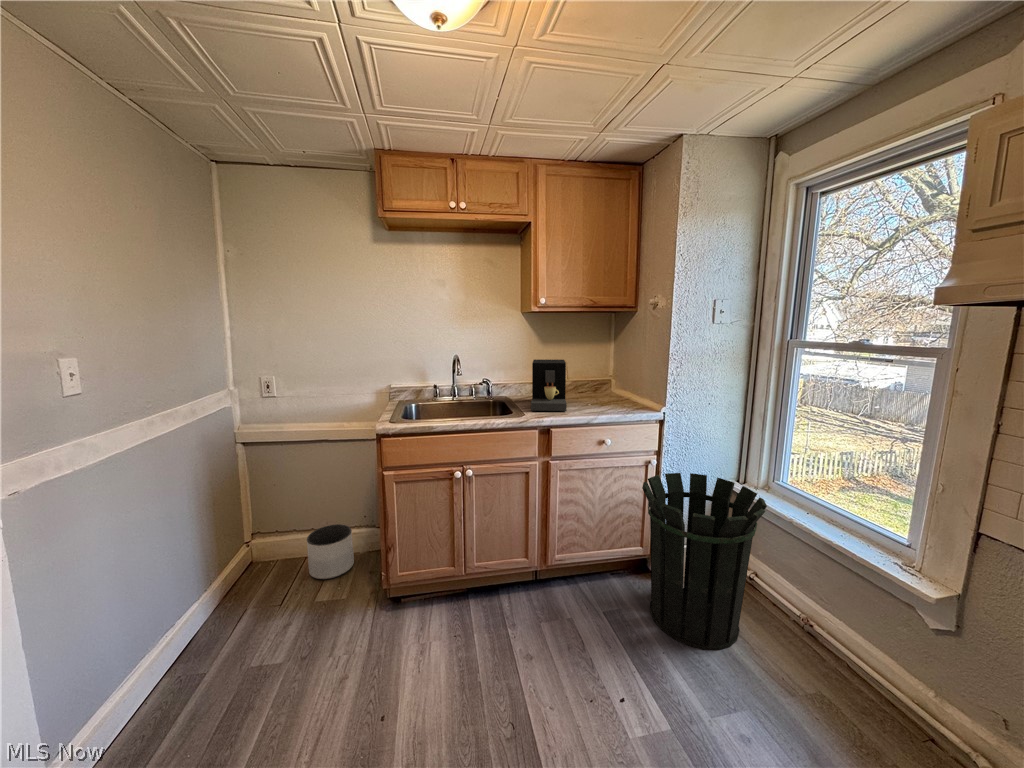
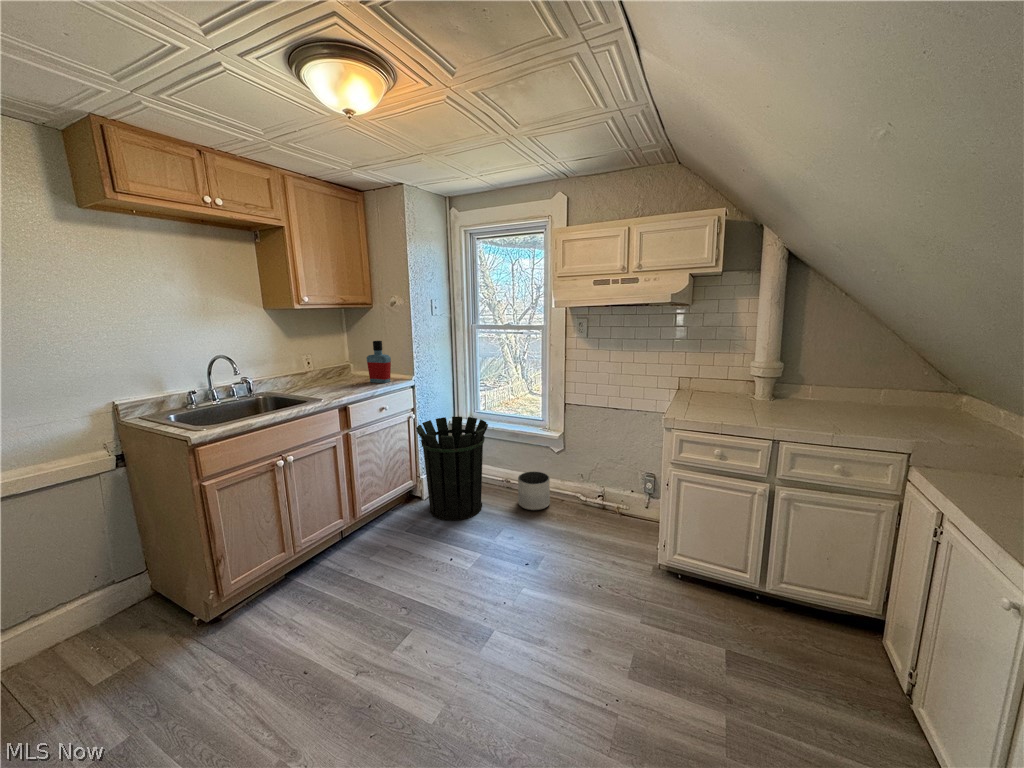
bottle: none [610,353,636,408] -> present [367,341,391,383]
coffee maker: present [531,359,567,411] -> none [292,350,349,396]
planter: present [307,524,354,579] -> present [518,472,550,510]

